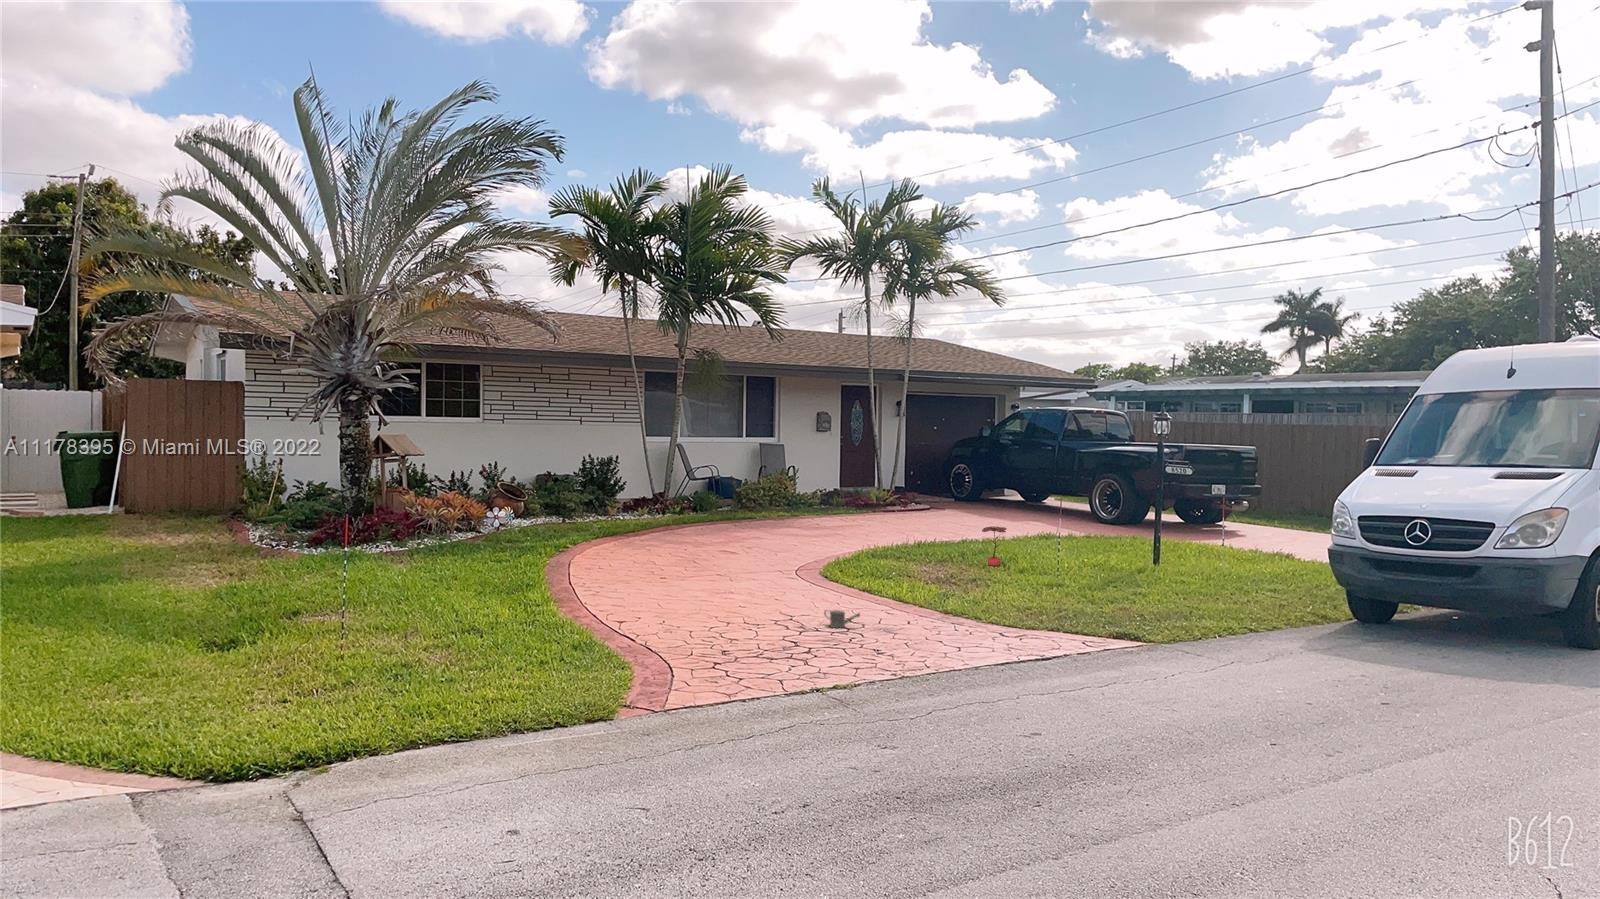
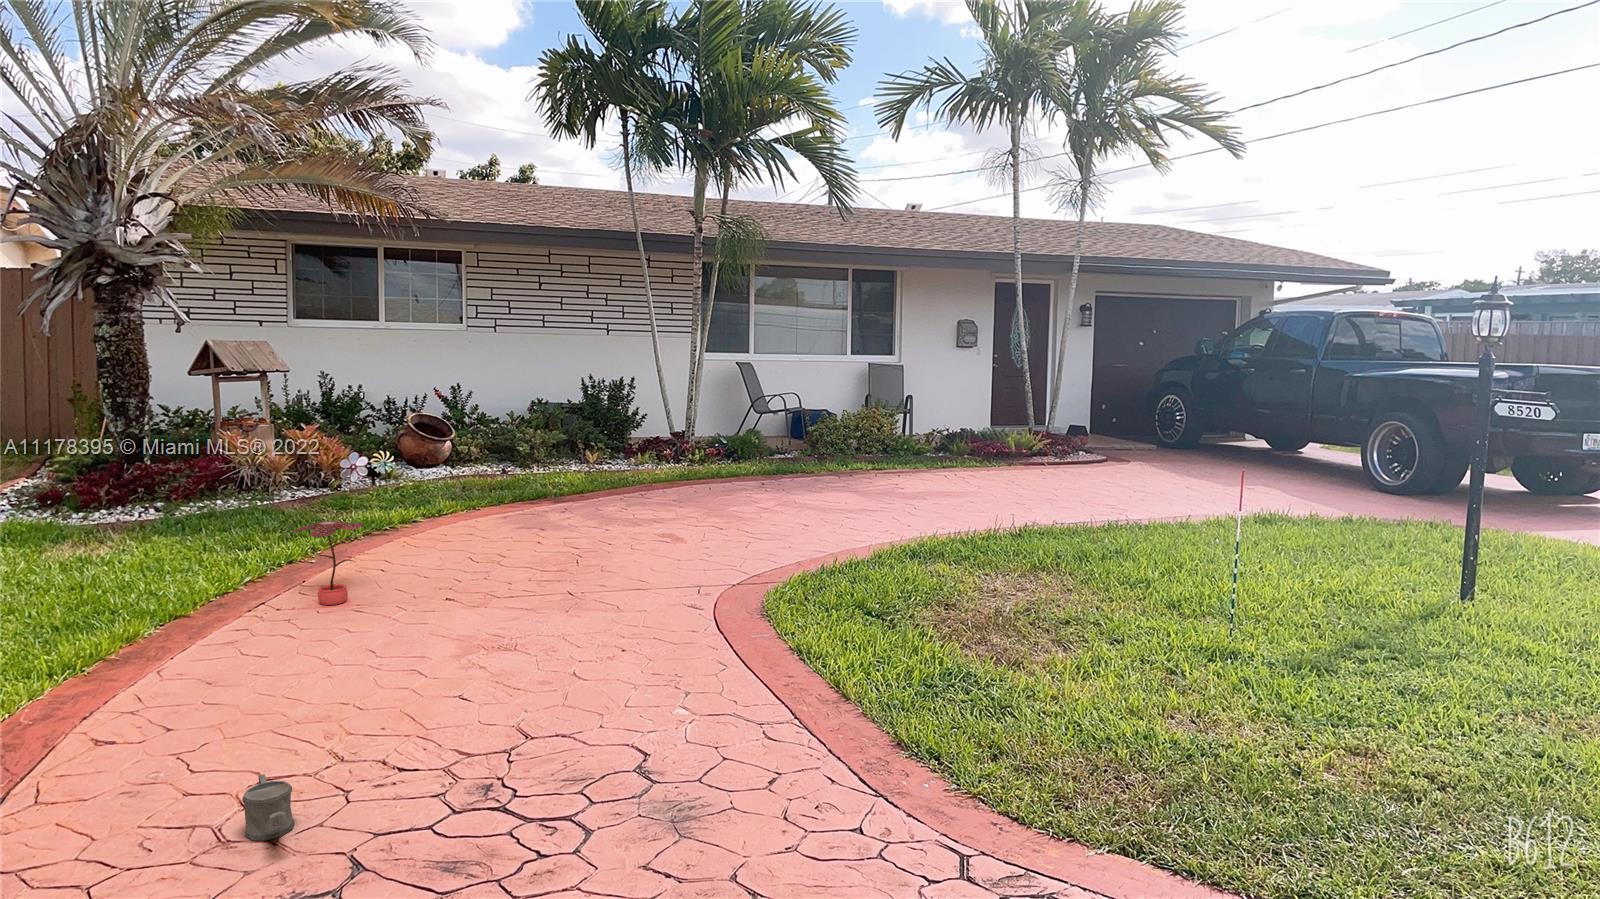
potted plant: present [982,526,1006,566] -> present [294,520,363,605]

